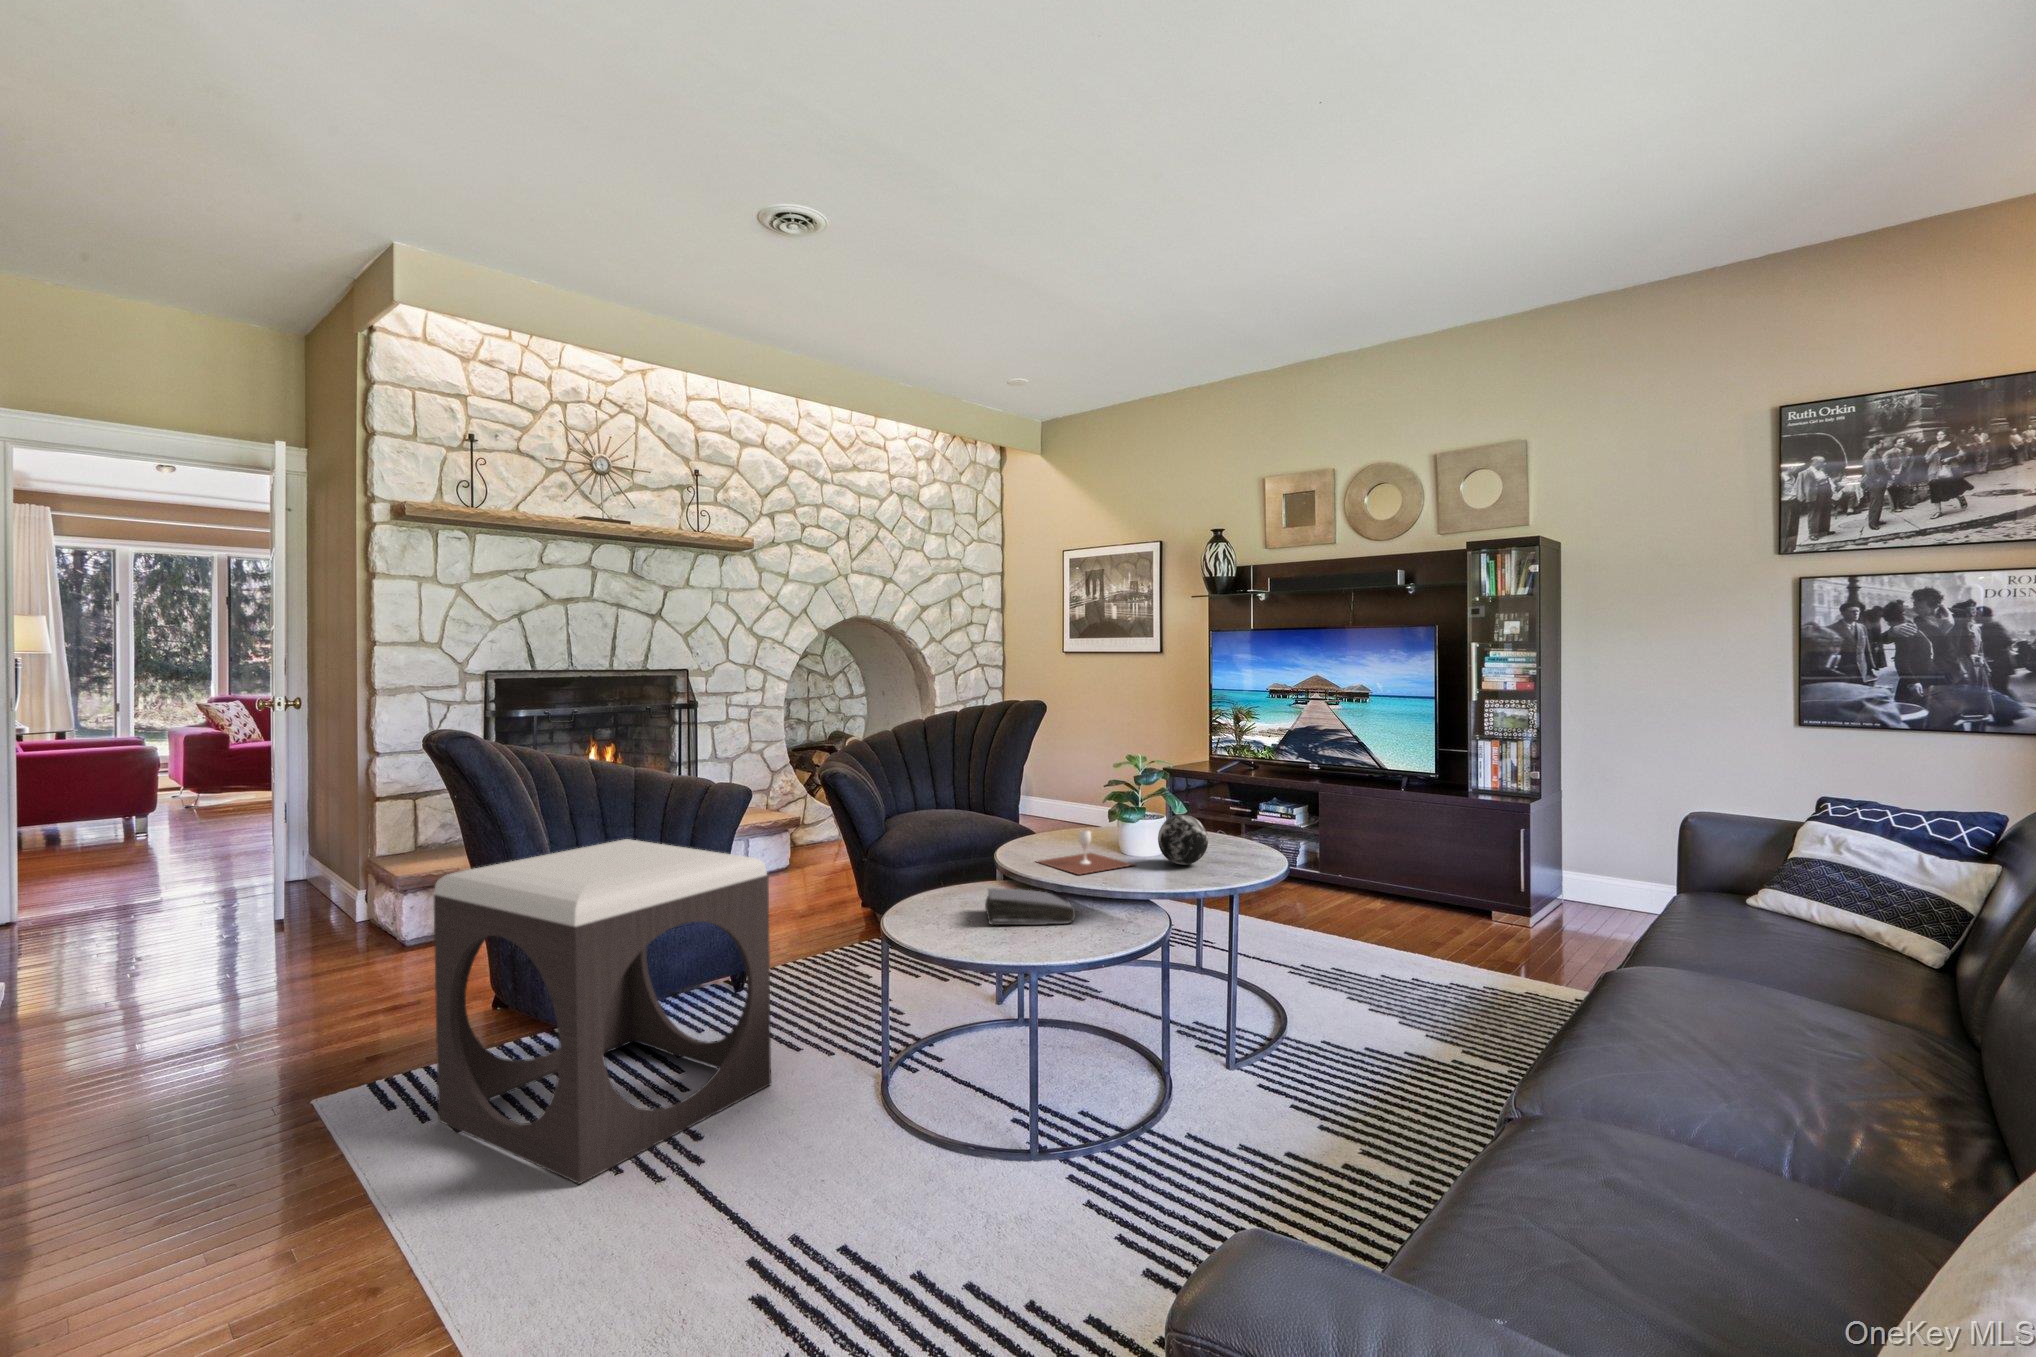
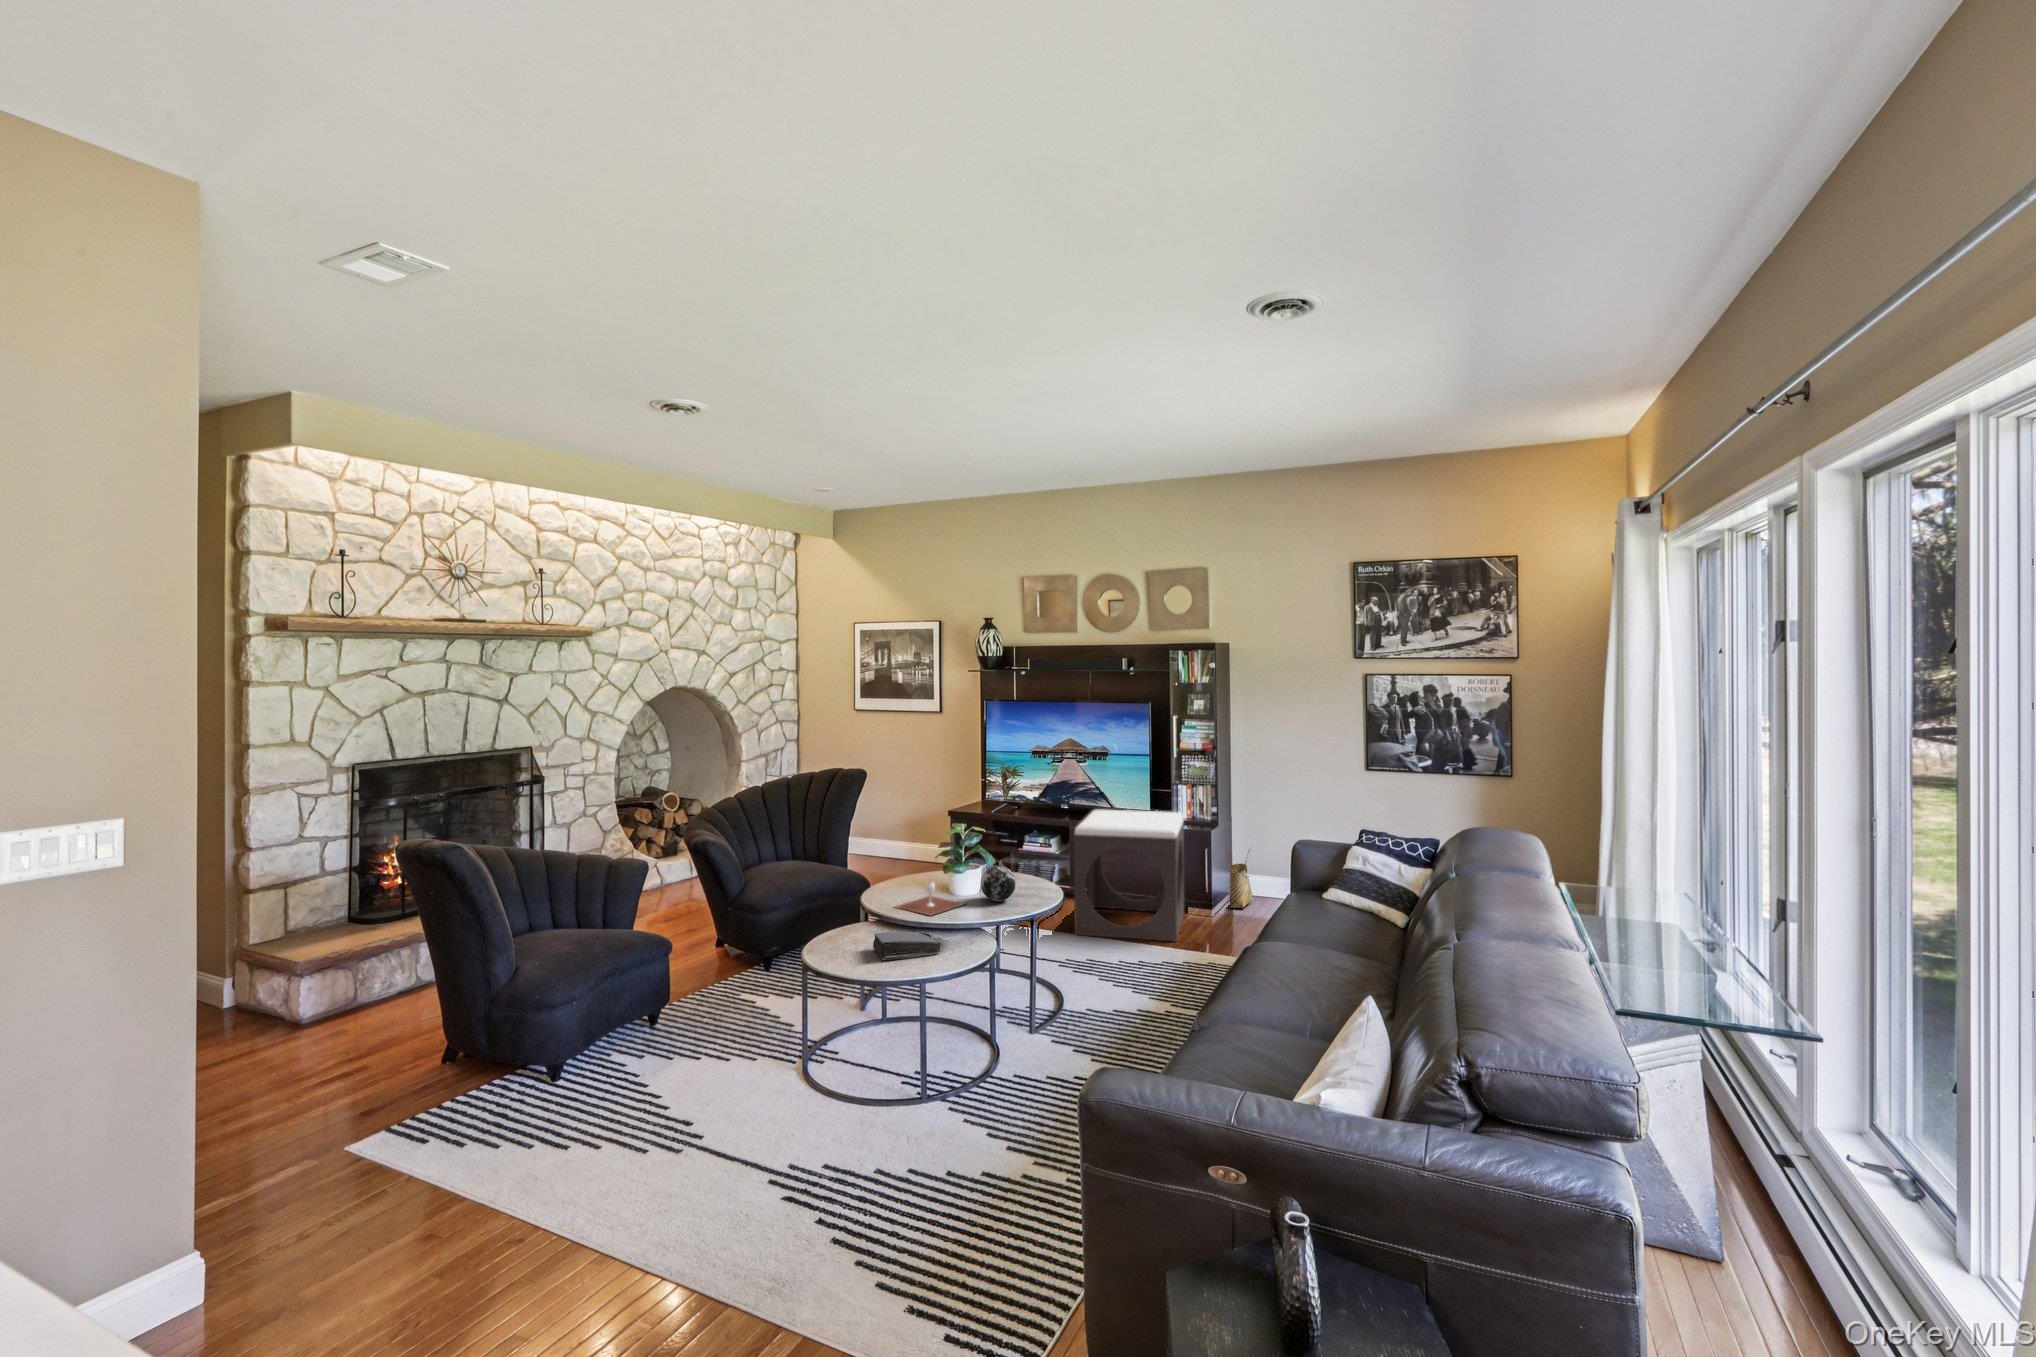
woven basket: none [1554,831,1596,919] -> present [1226,847,1252,908]
footstool: present [434,839,771,1184] -> present [1074,810,1184,941]

